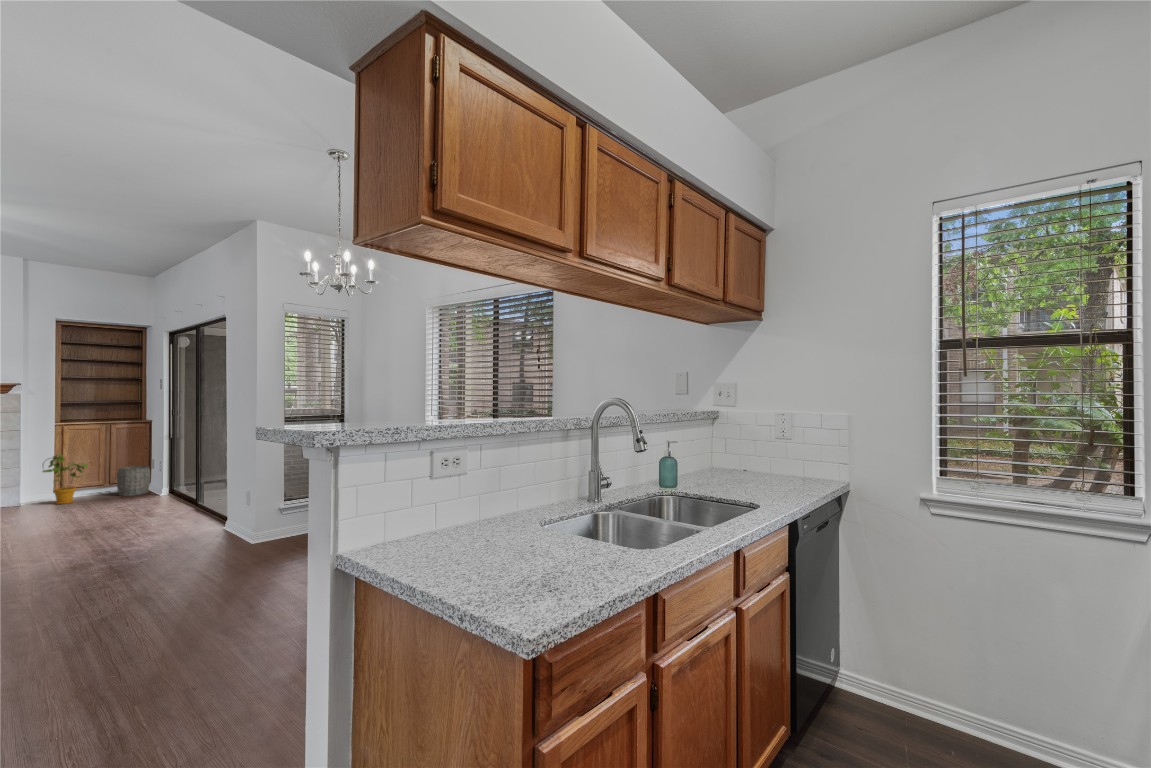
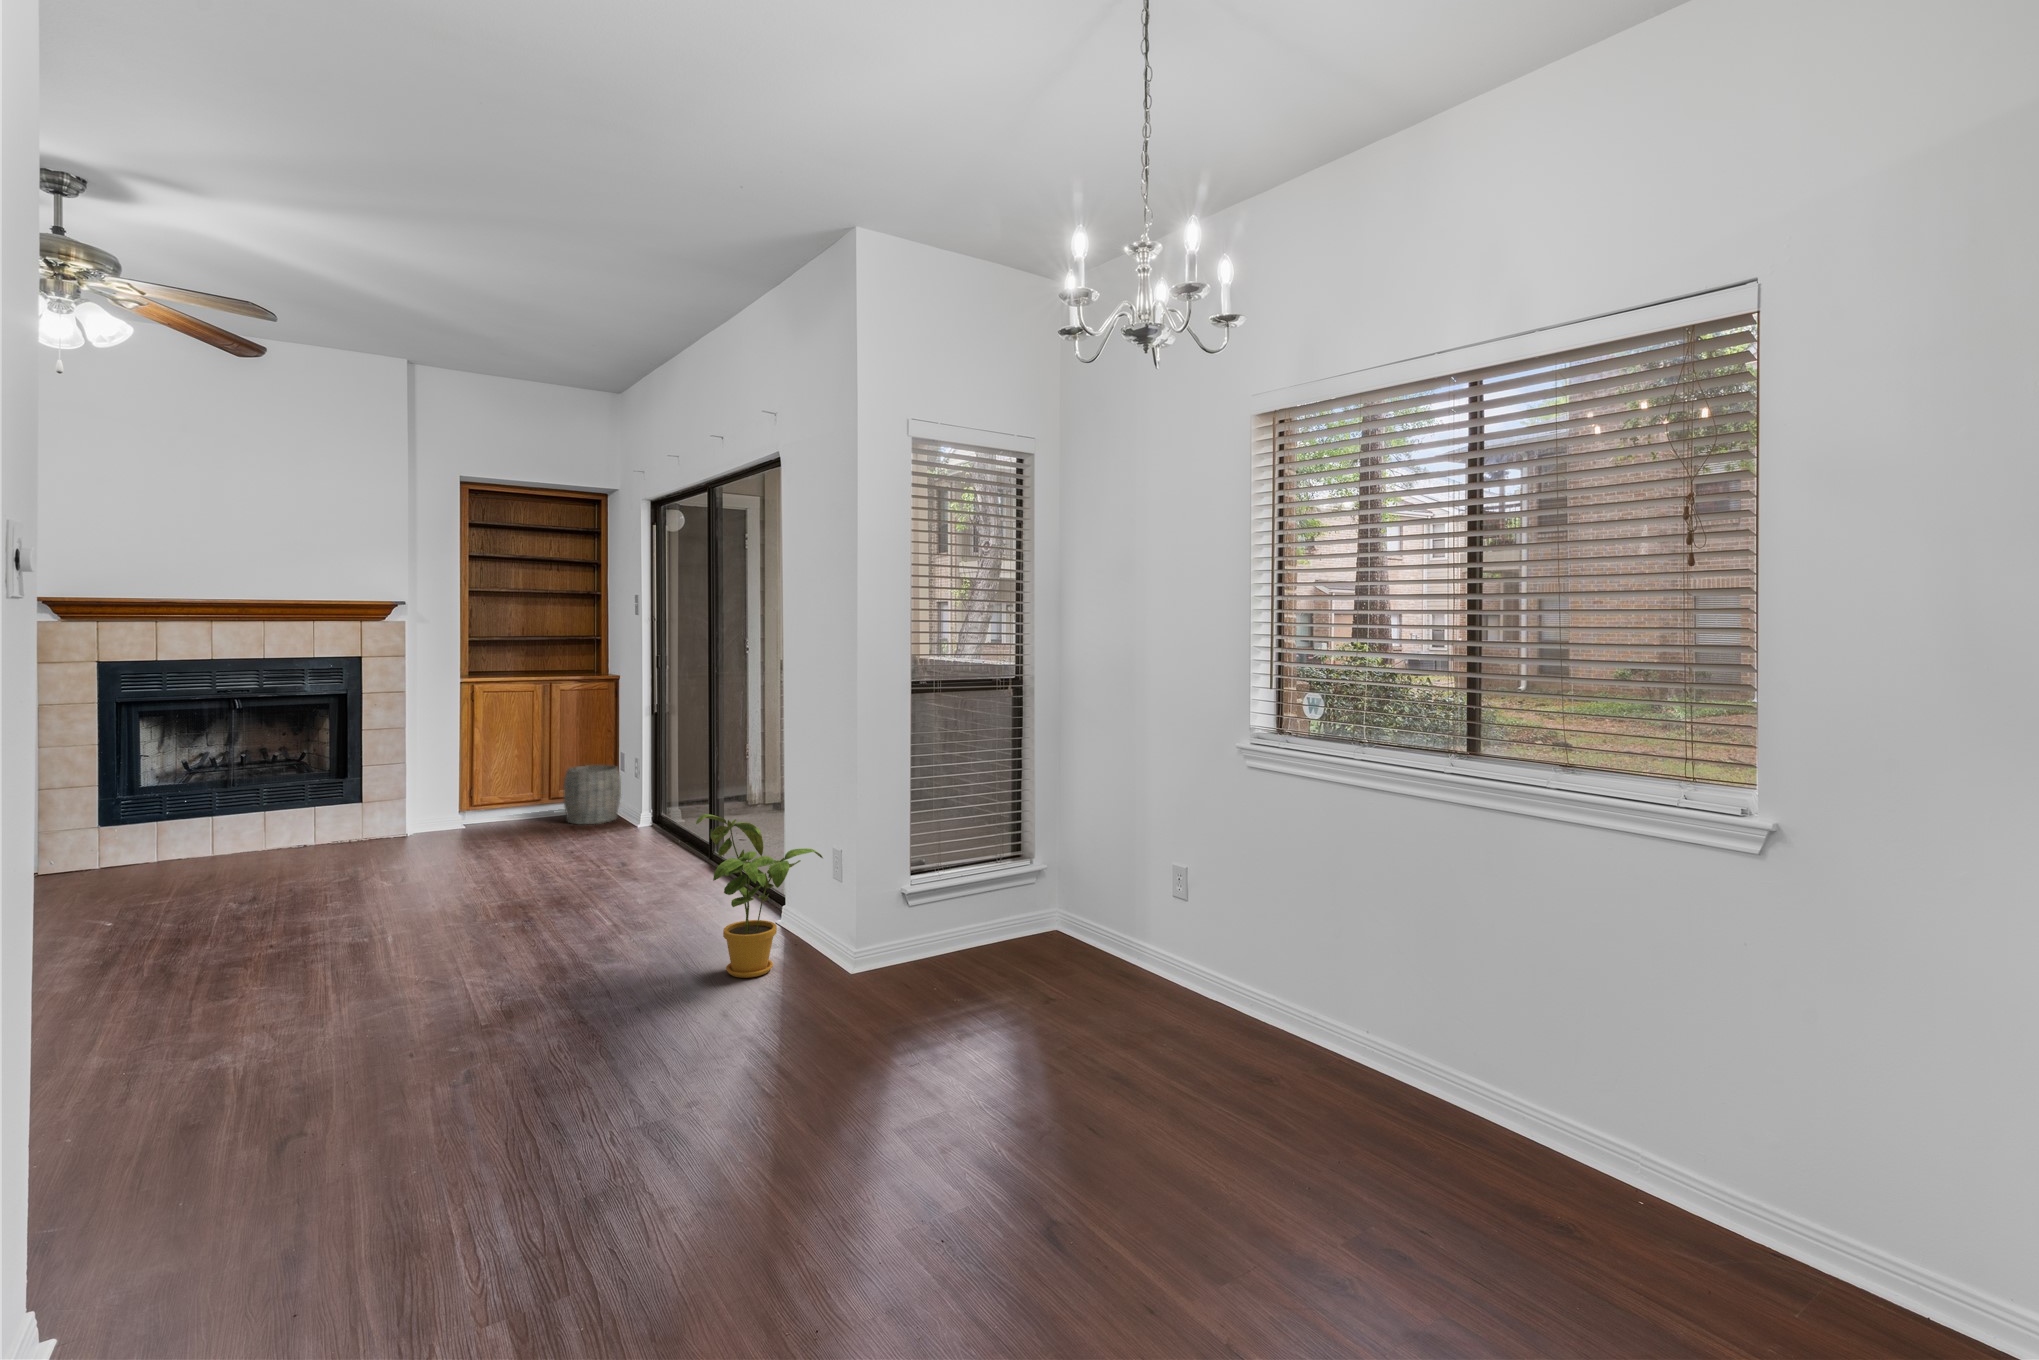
house plant: present [43,454,88,504] -> present [696,814,823,978]

